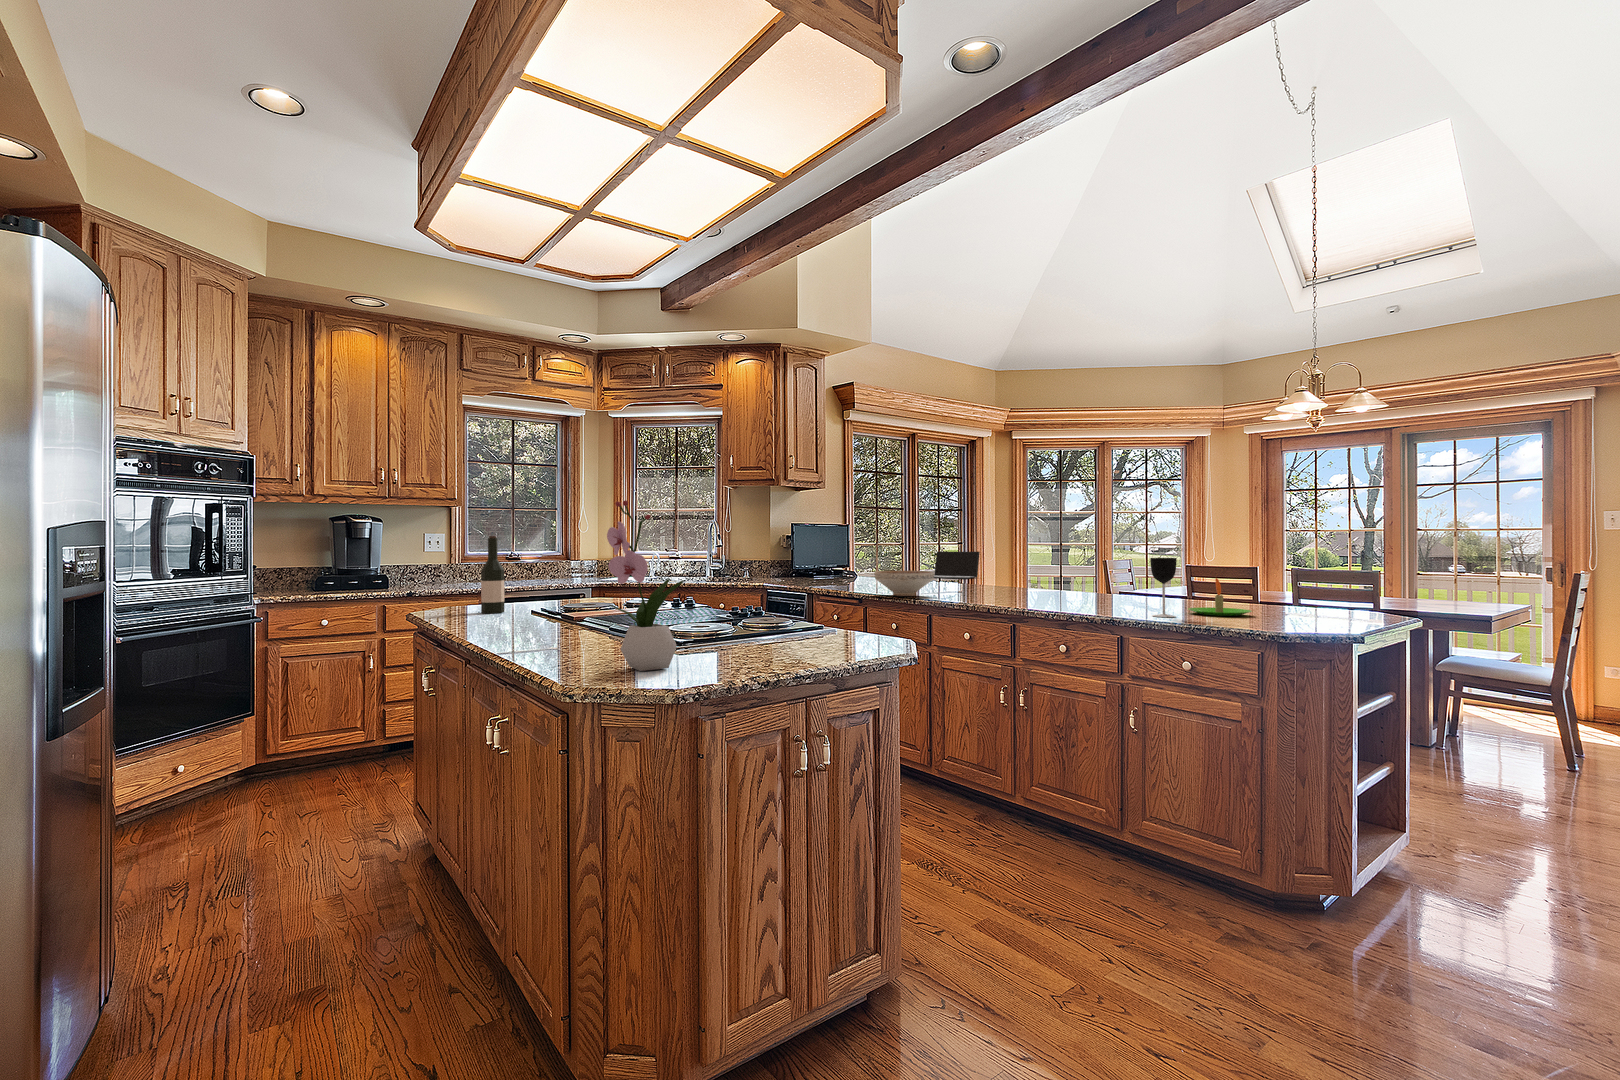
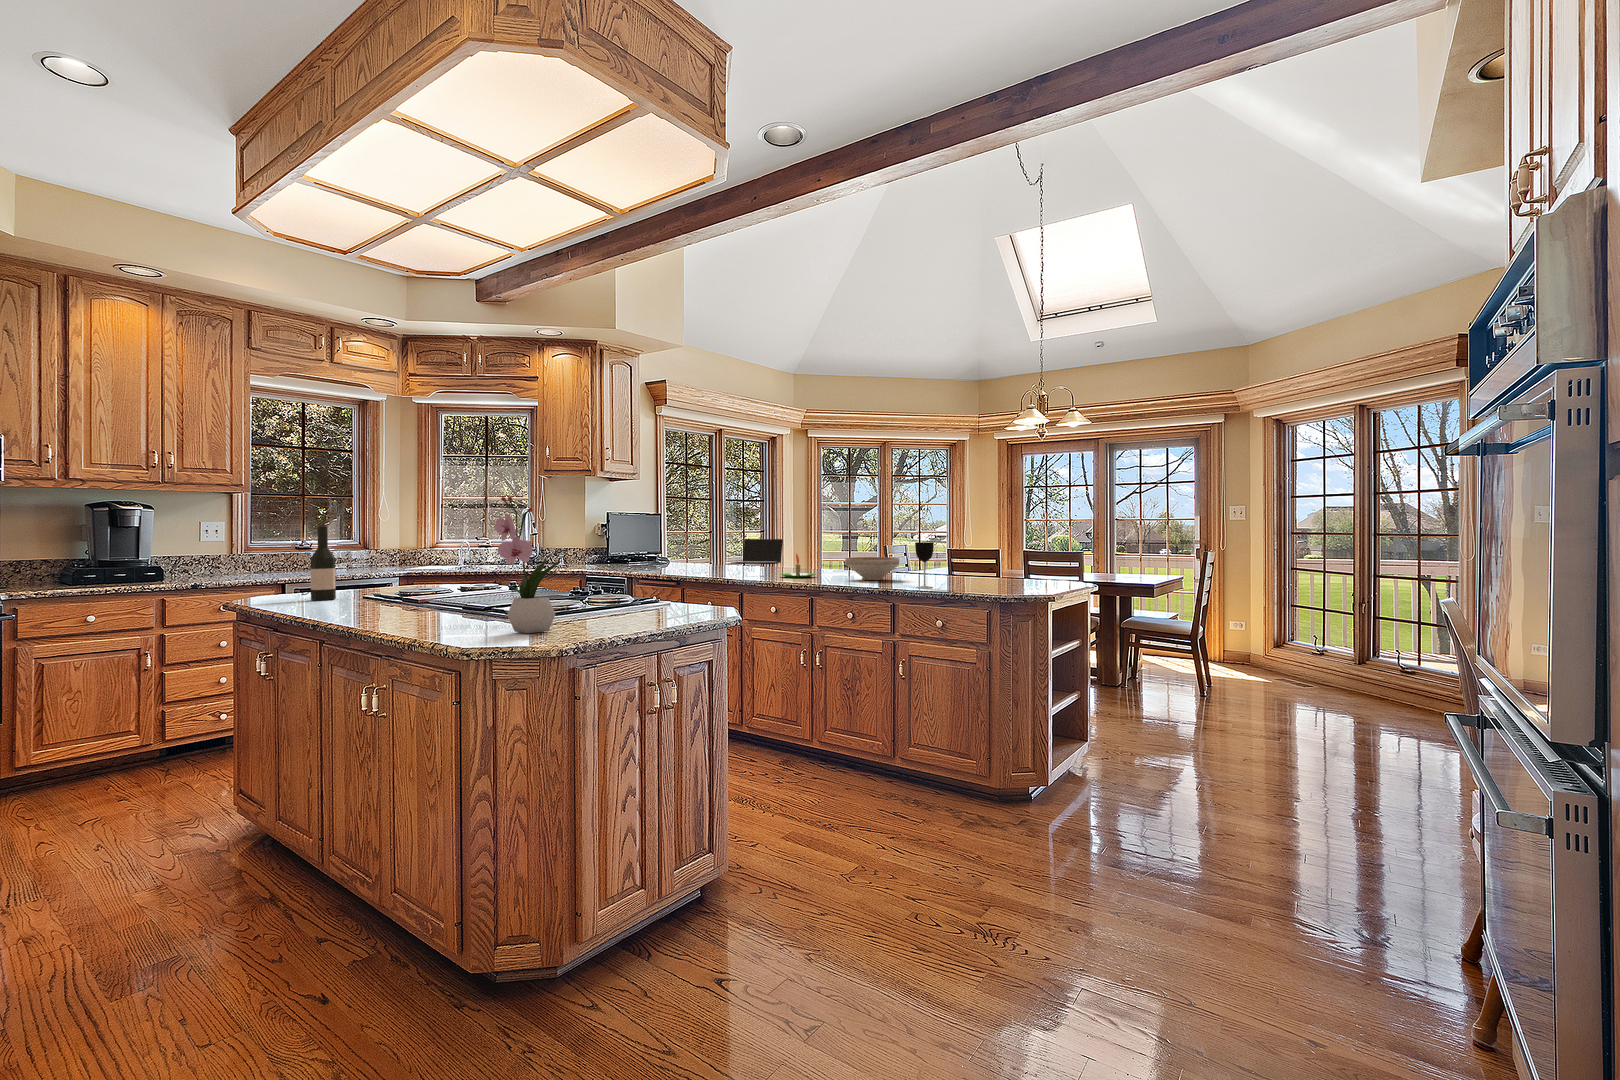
decorative bowl: present [874,571,934,596] -> present [845,557,899,580]
candle: present [1188,578,1252,616] -> present [780,554,816,578]

